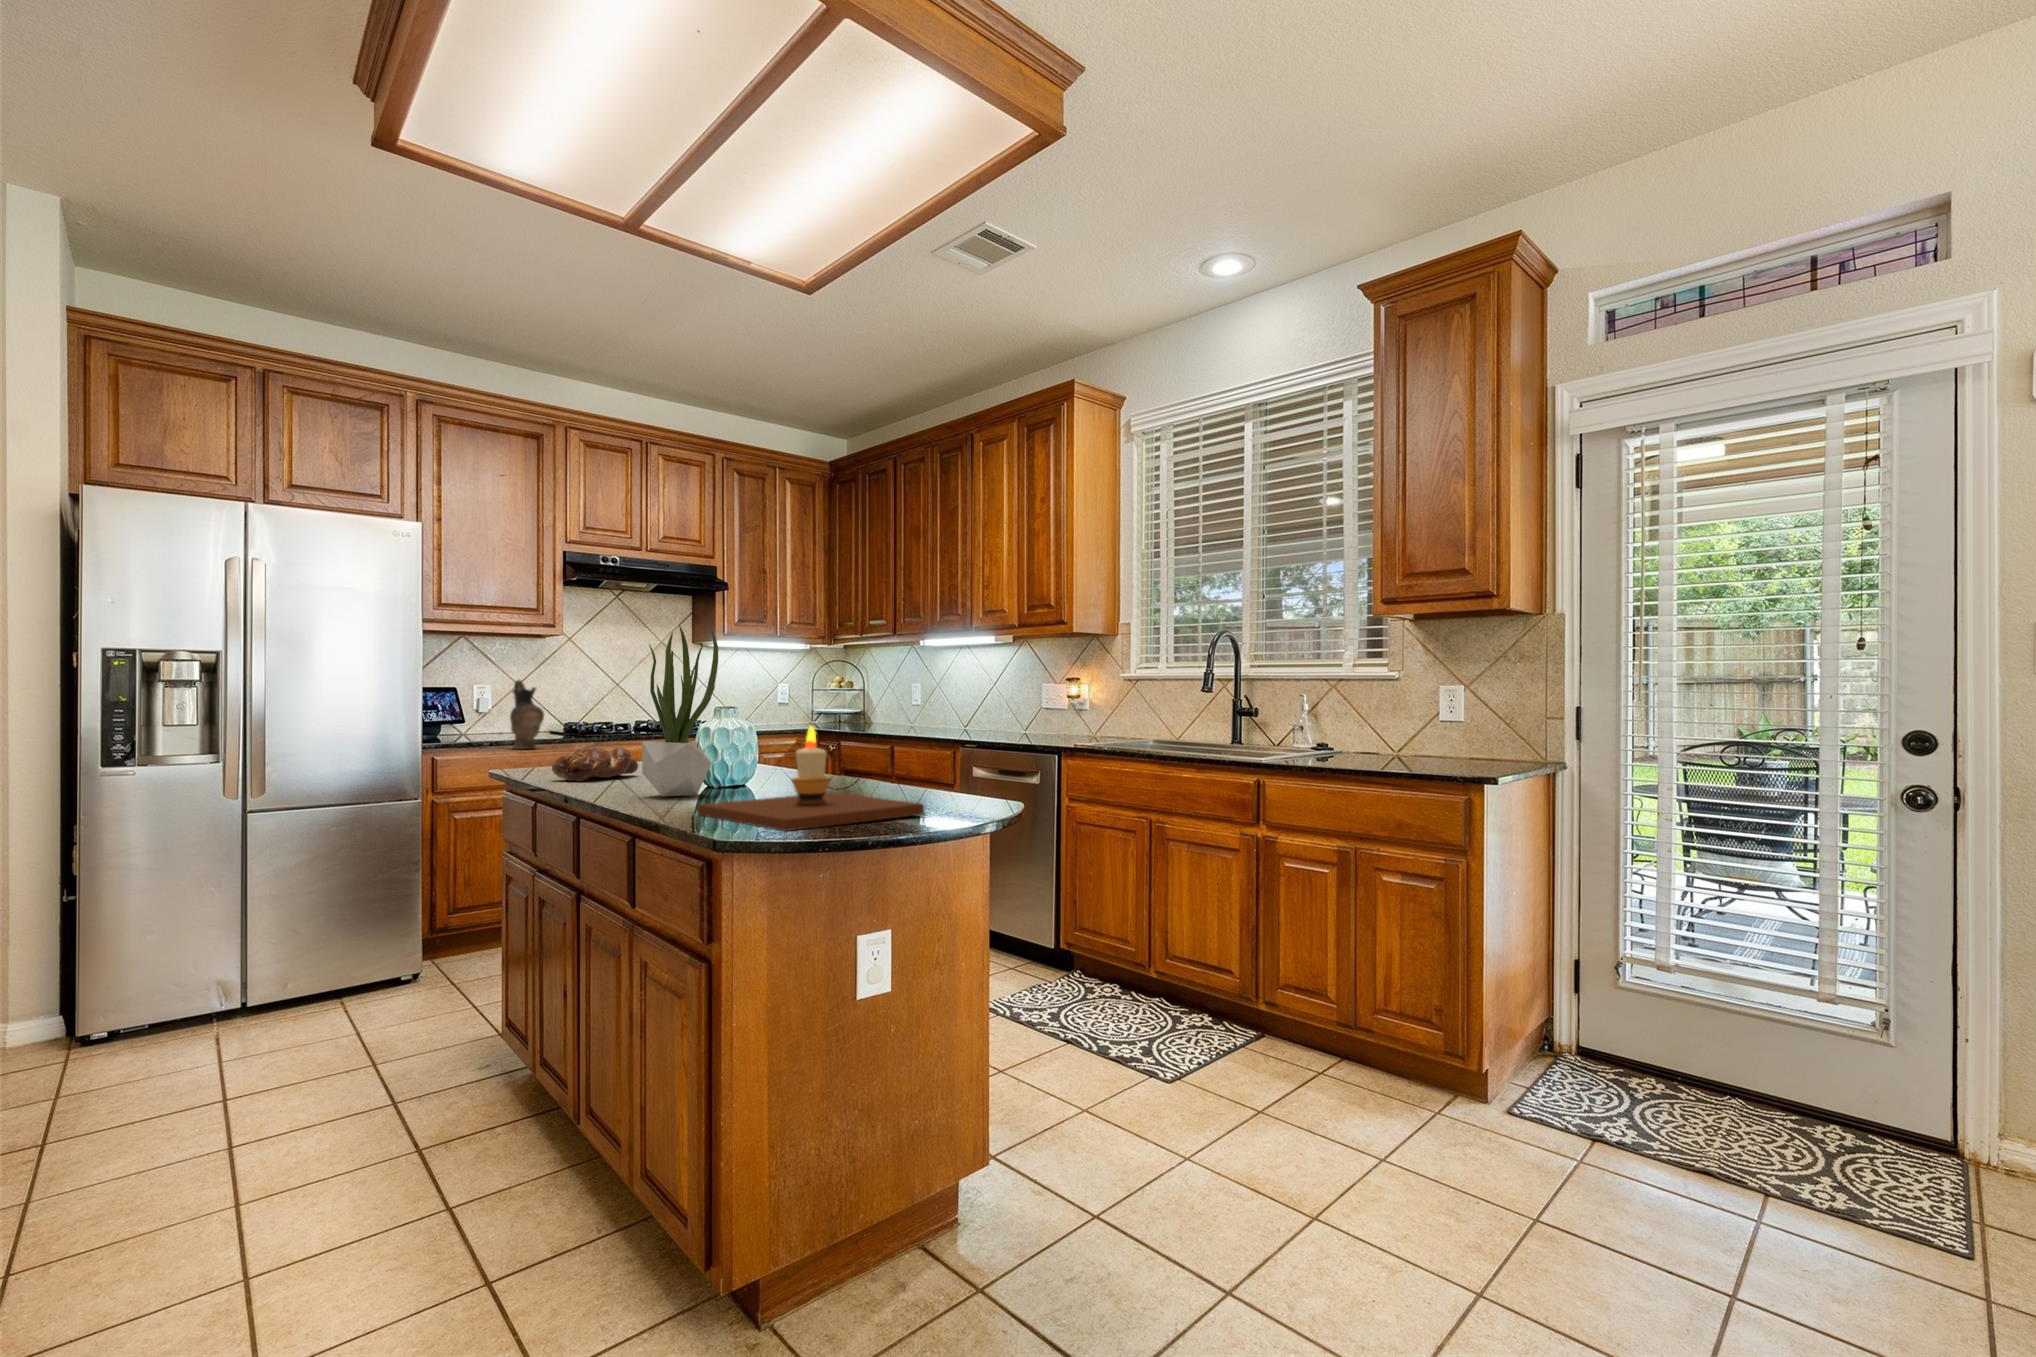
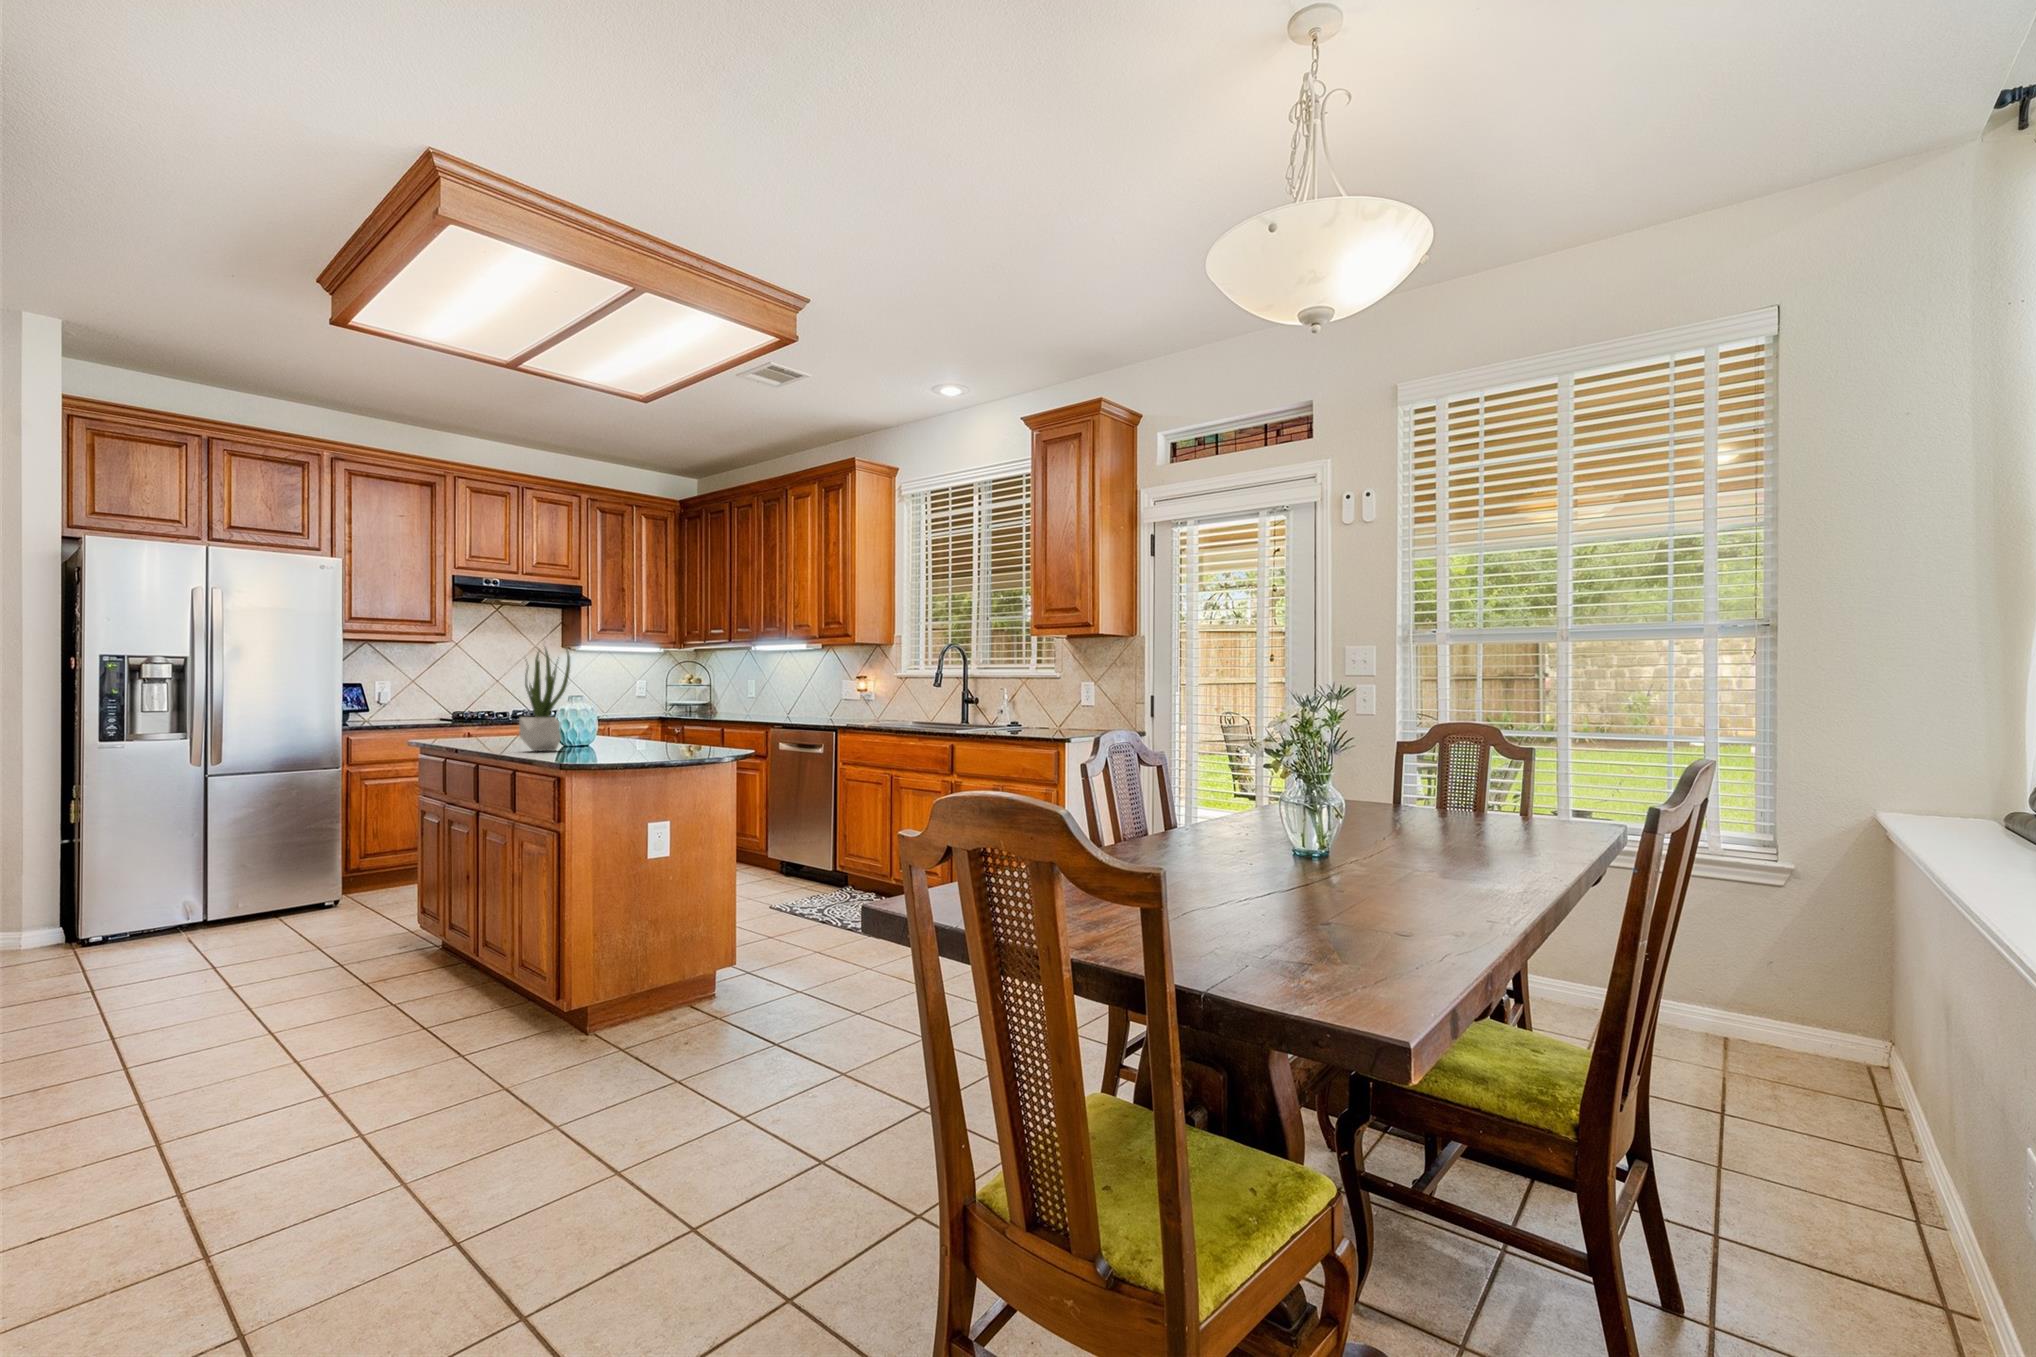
ceramic pitcher: present [510,680,544,749] -> none [411,677,439,731]
candle: present [698,726,924,831] -> none [554,705,691,762]
bread loaf: present [552,746,638,781] -> none [455,723,516,746]

